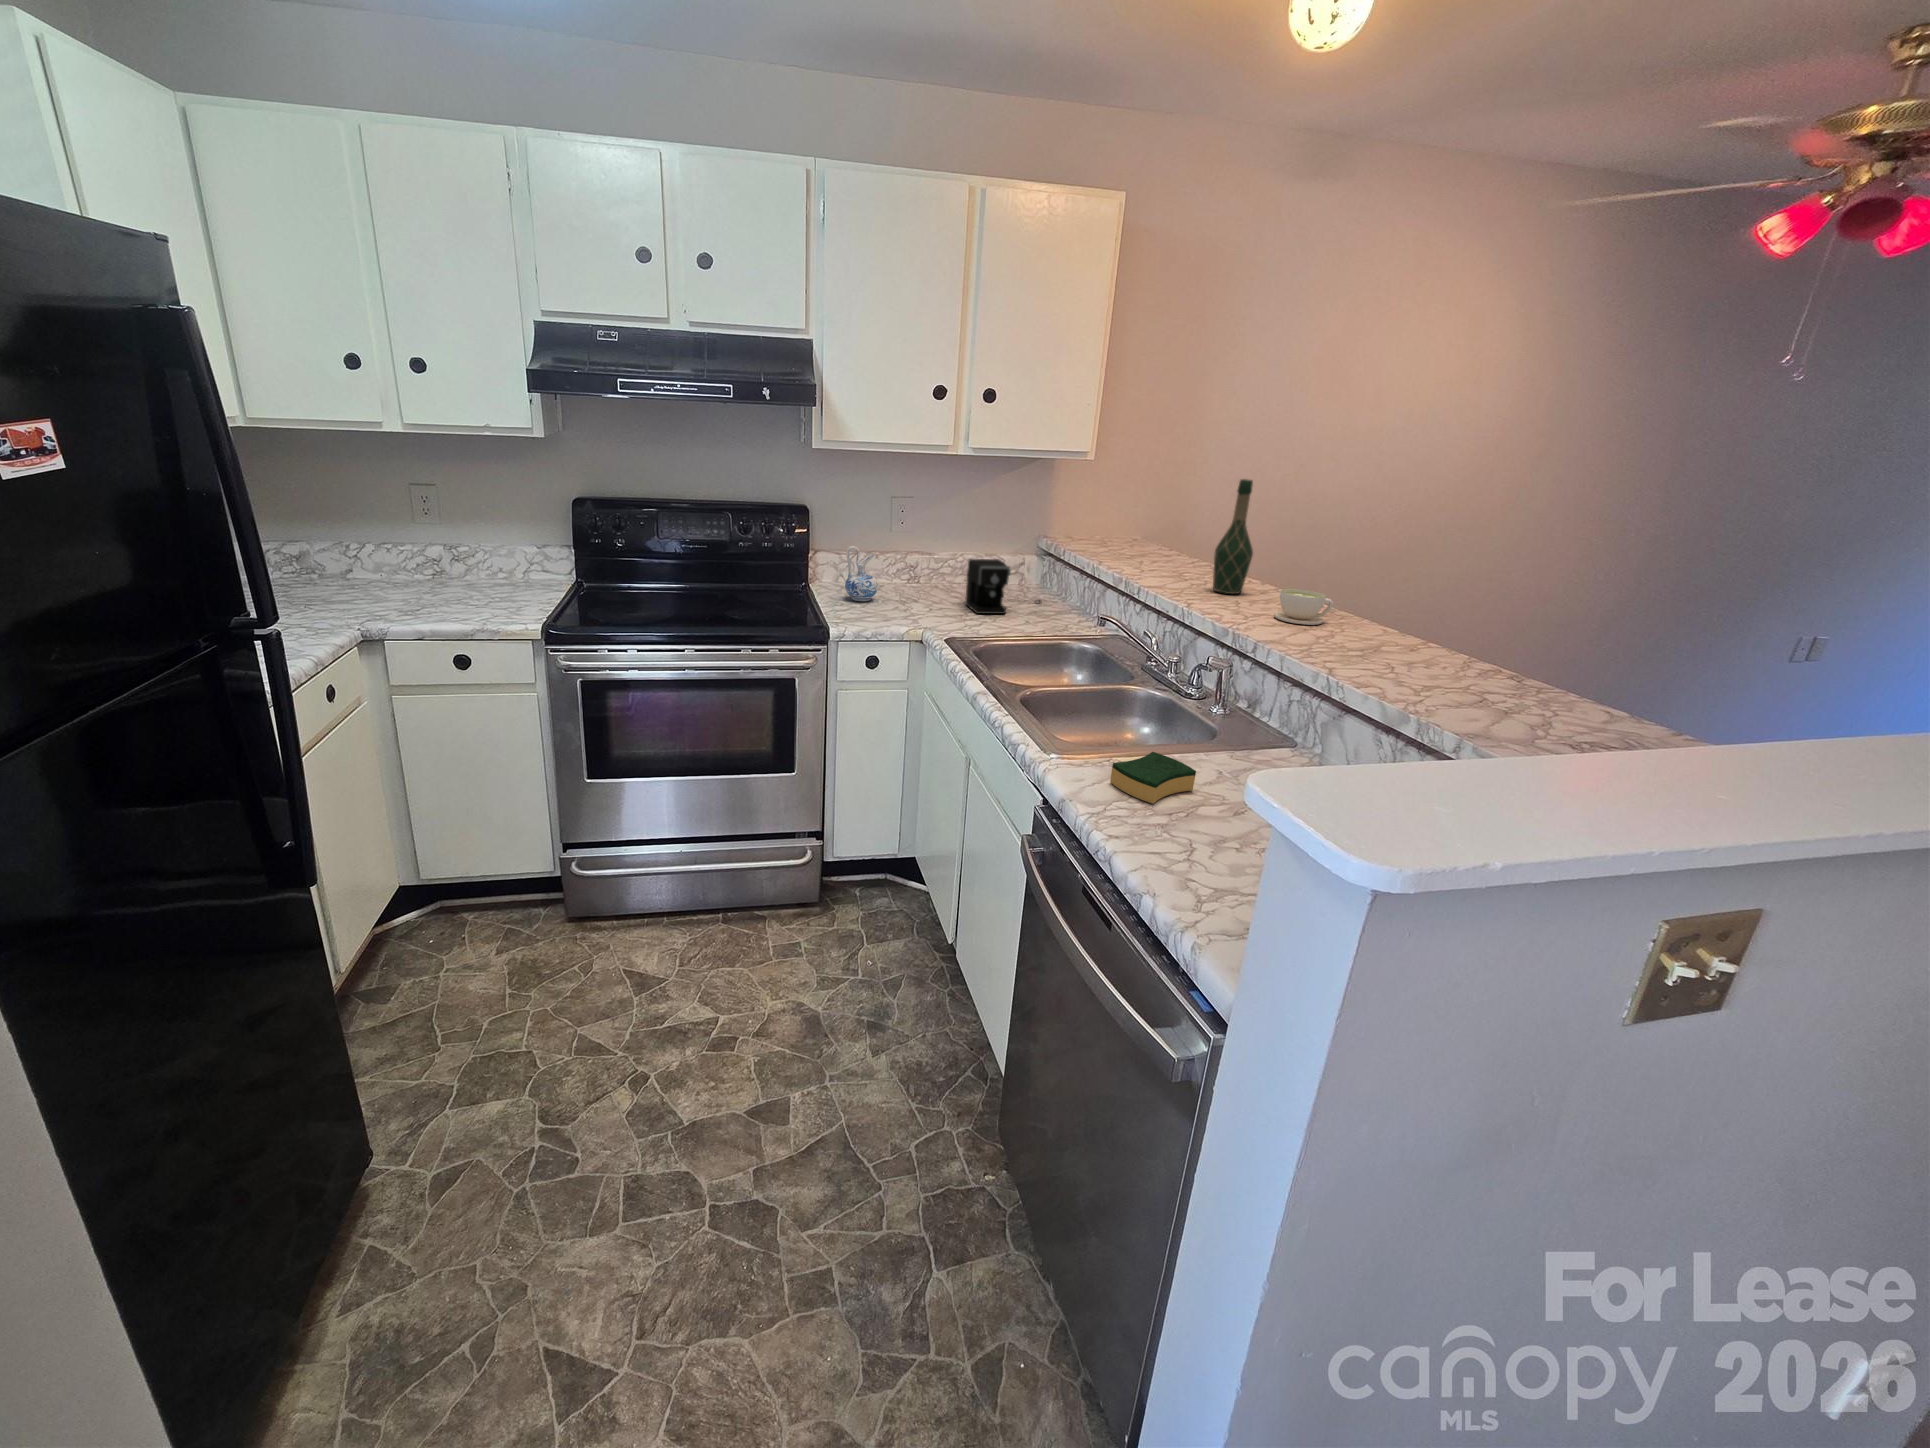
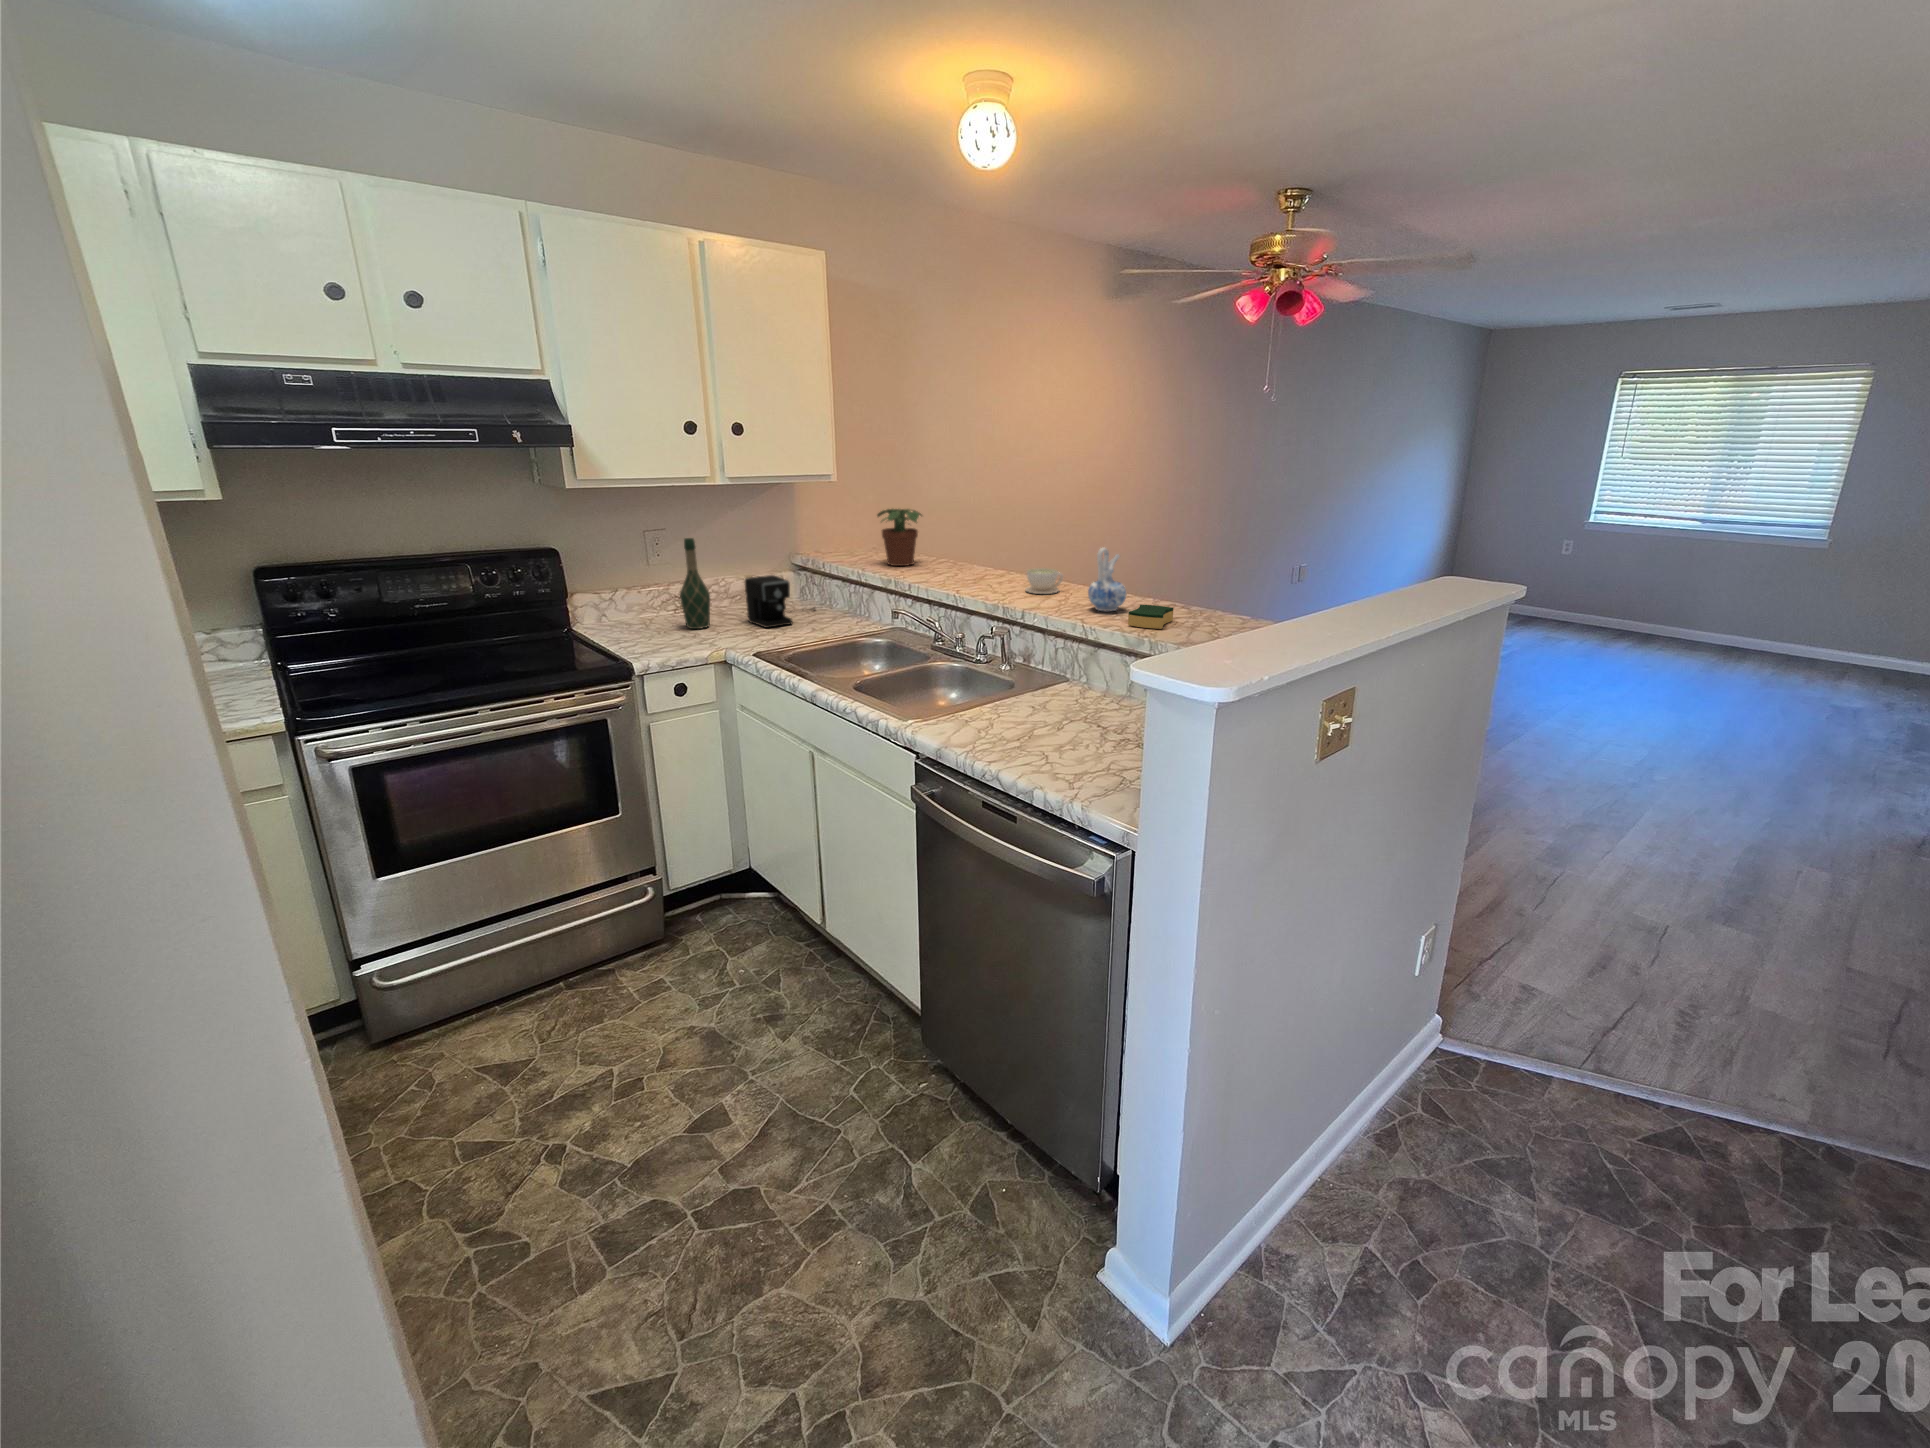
wine bottle: present [1213,479,1253,594] -> present [680,538,710,629]
potted plant: none [1124,500,1179,567] -> present [877,509,922,566]
ceramic pitcher: present [845,546,878,601] -> present [1088,548,1126,611]
sponge: present [1110,752,1196,804] -> present [1128,605,1173,629]

